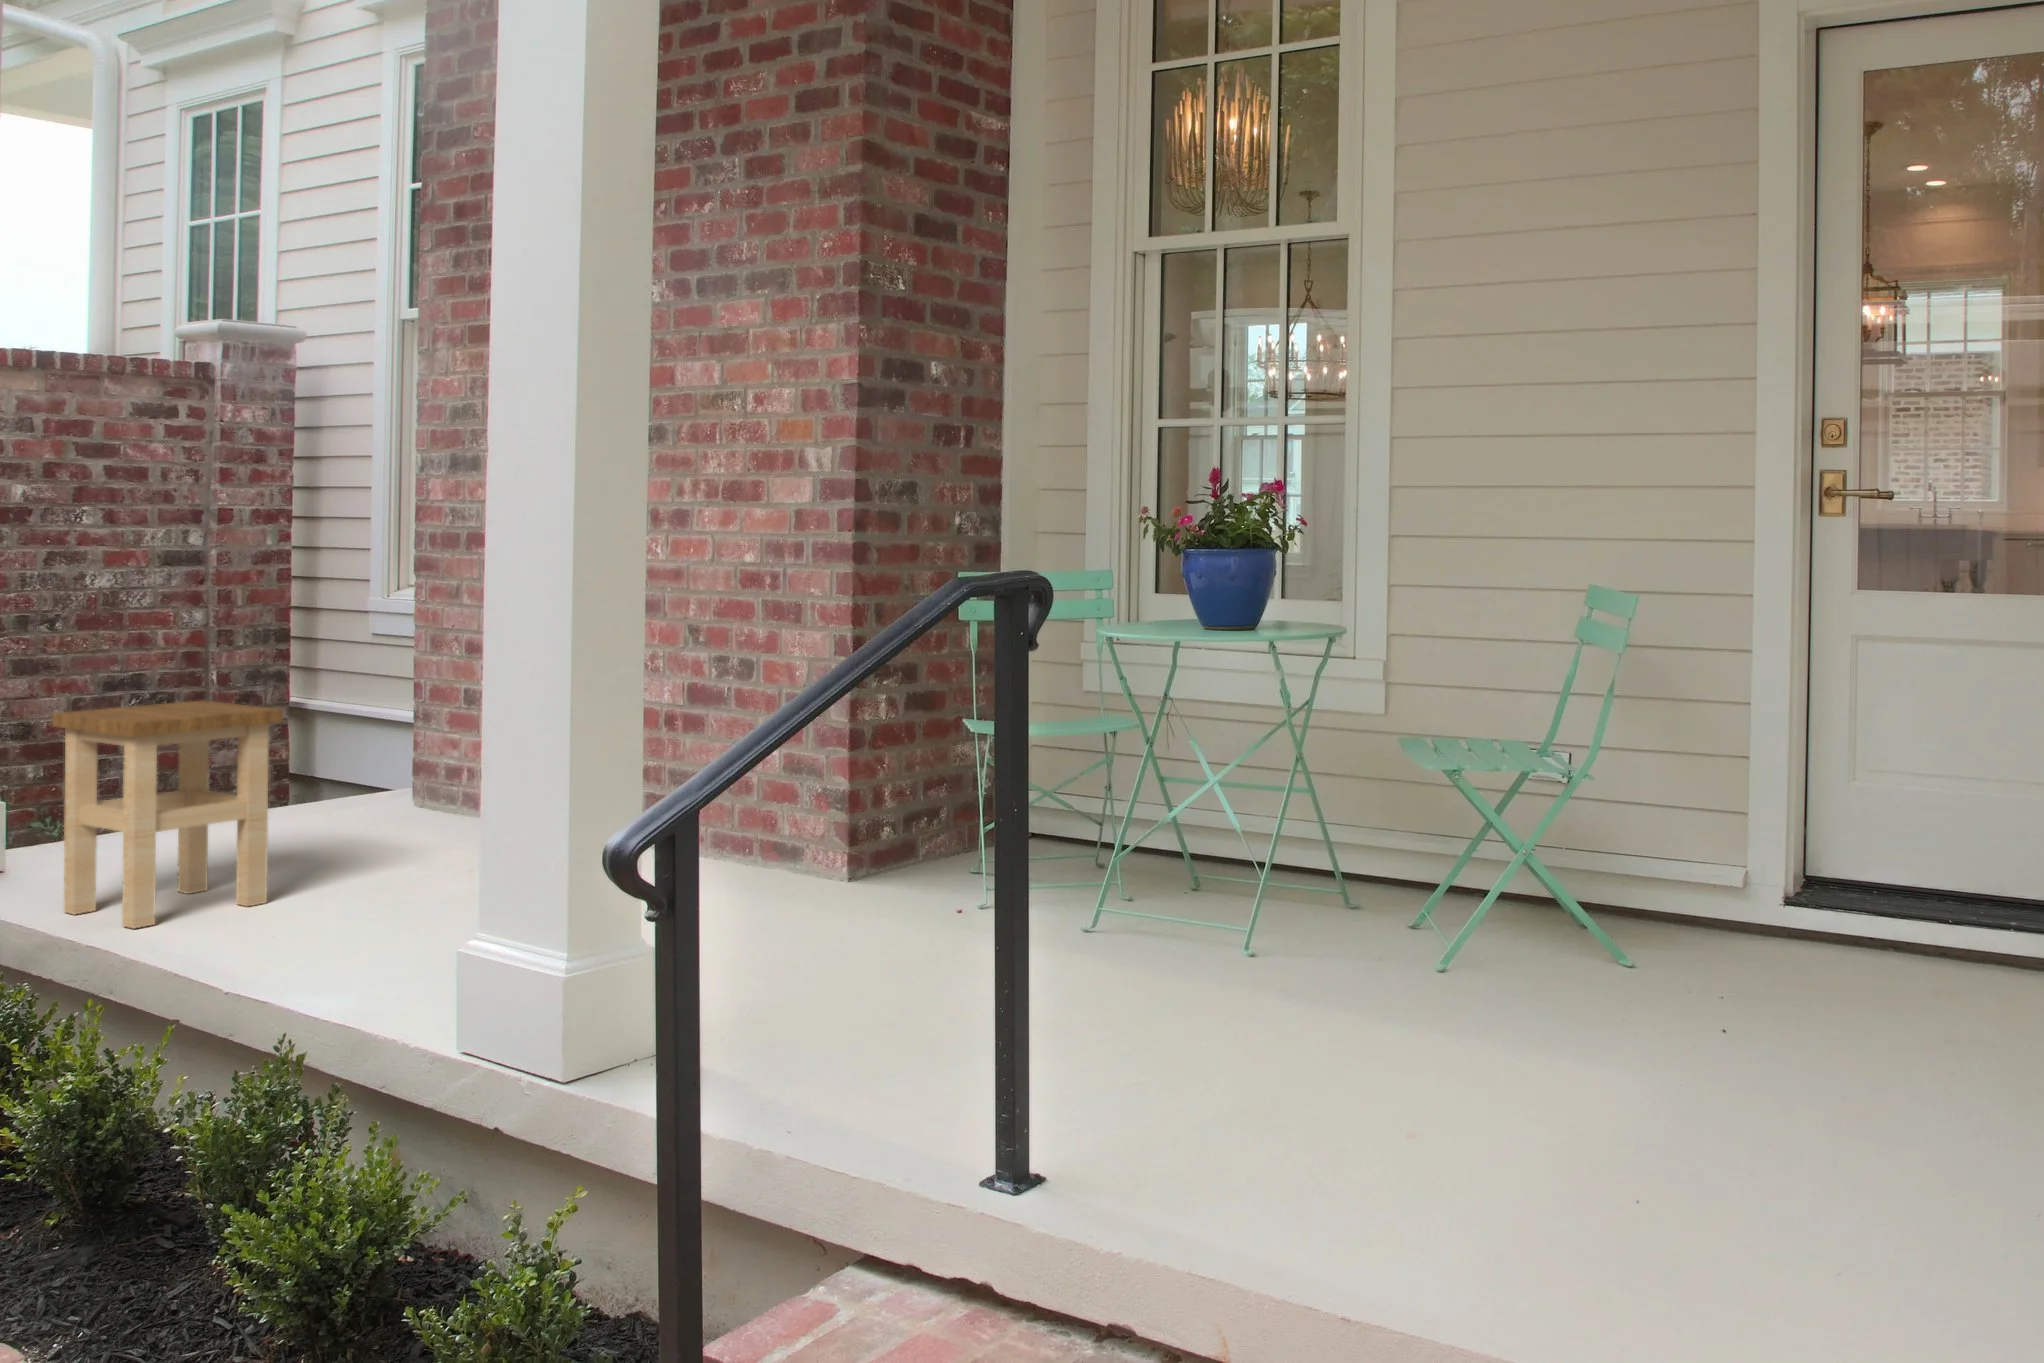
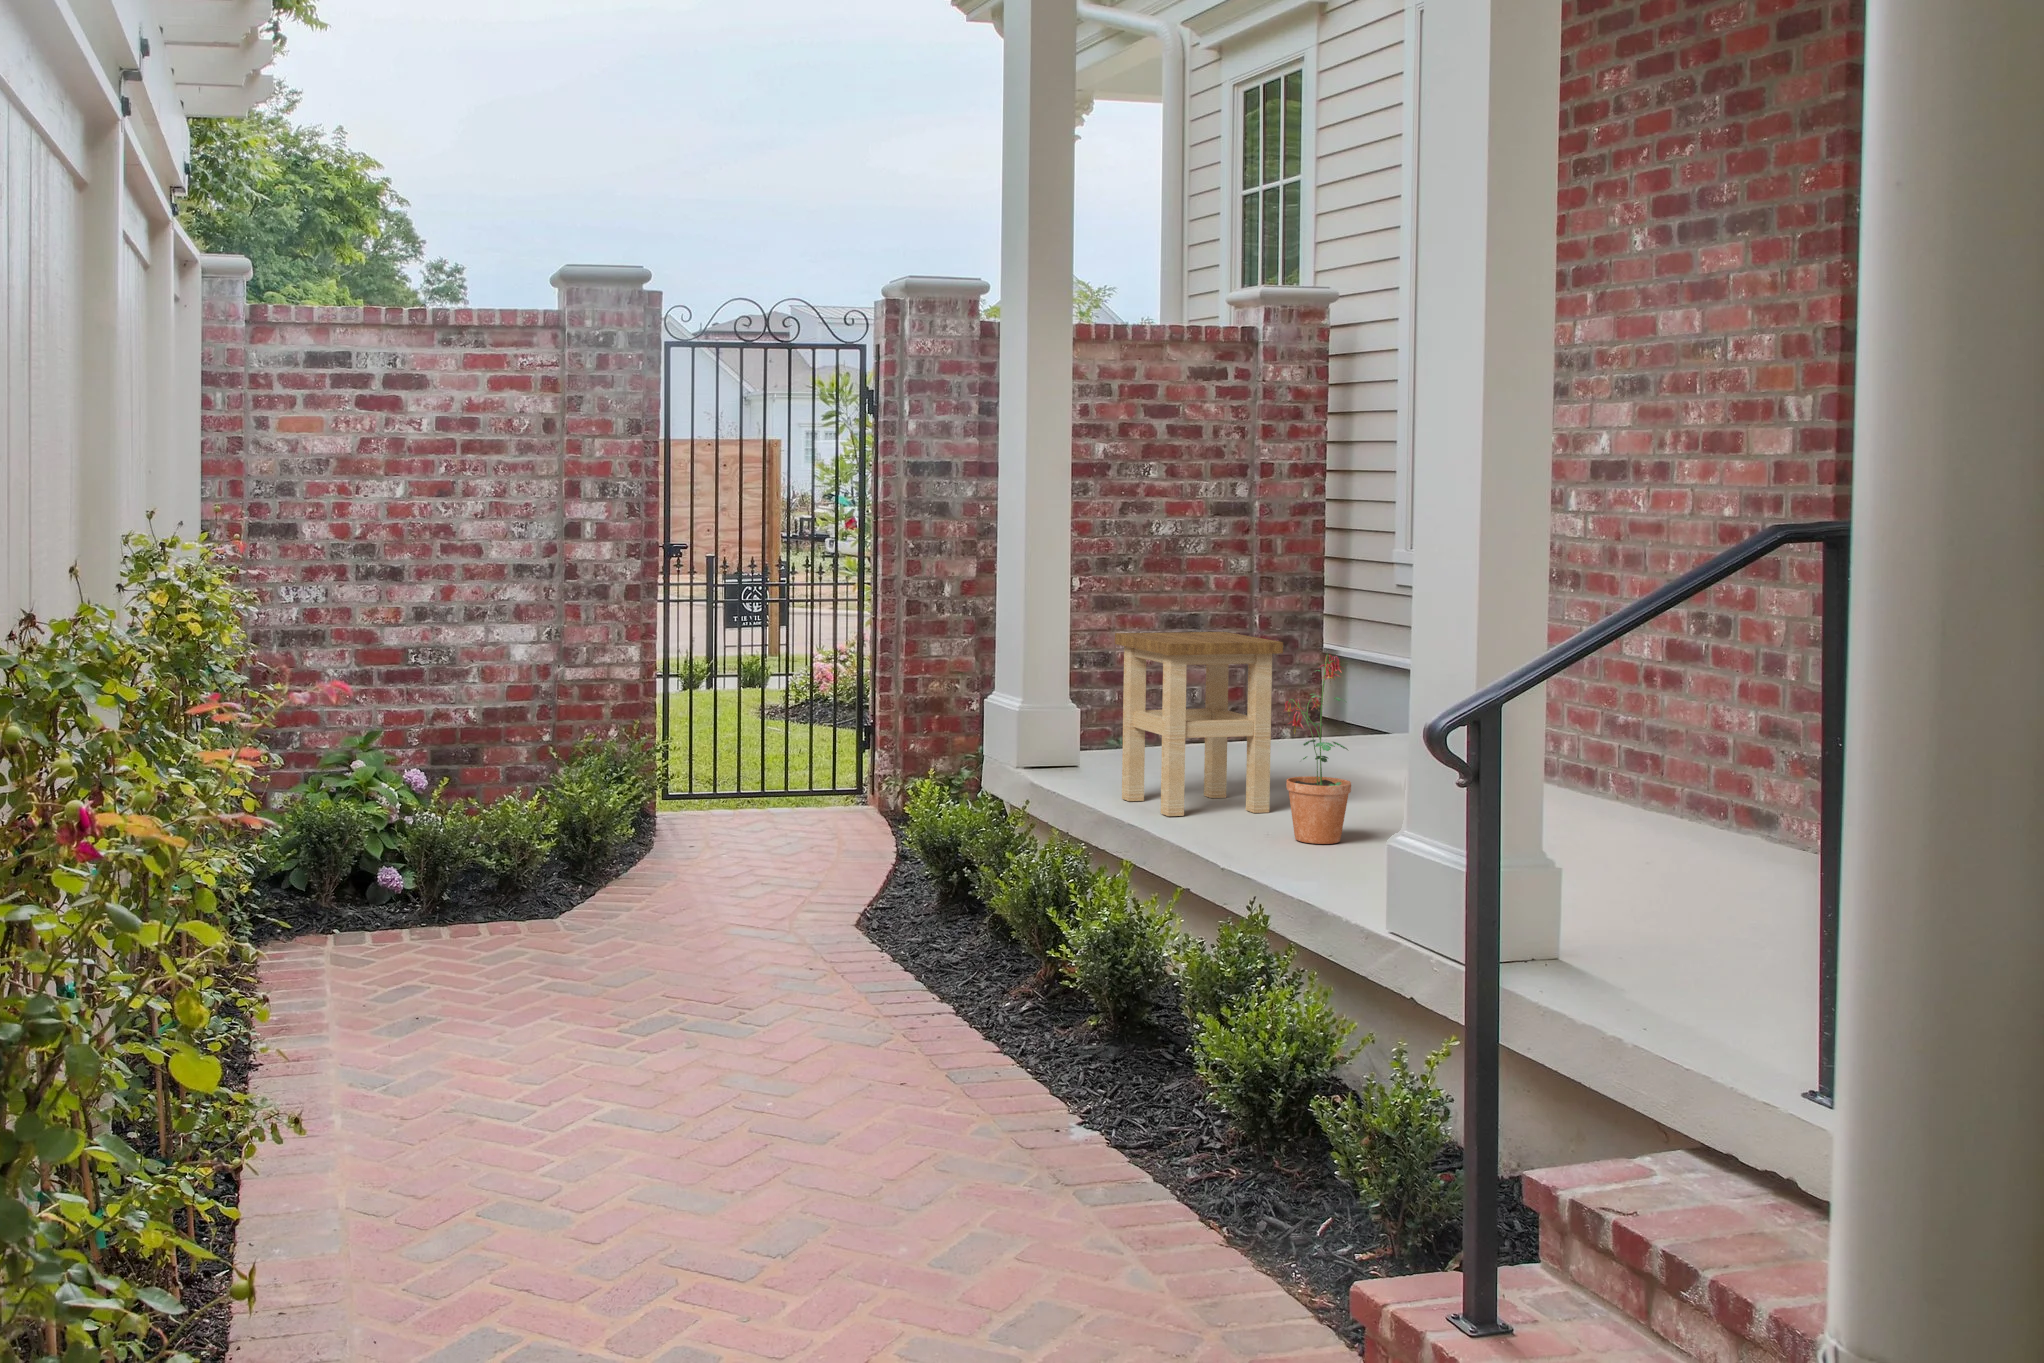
potted plant: none [287,721,377,938] -> present [1283,654,1351,844]

